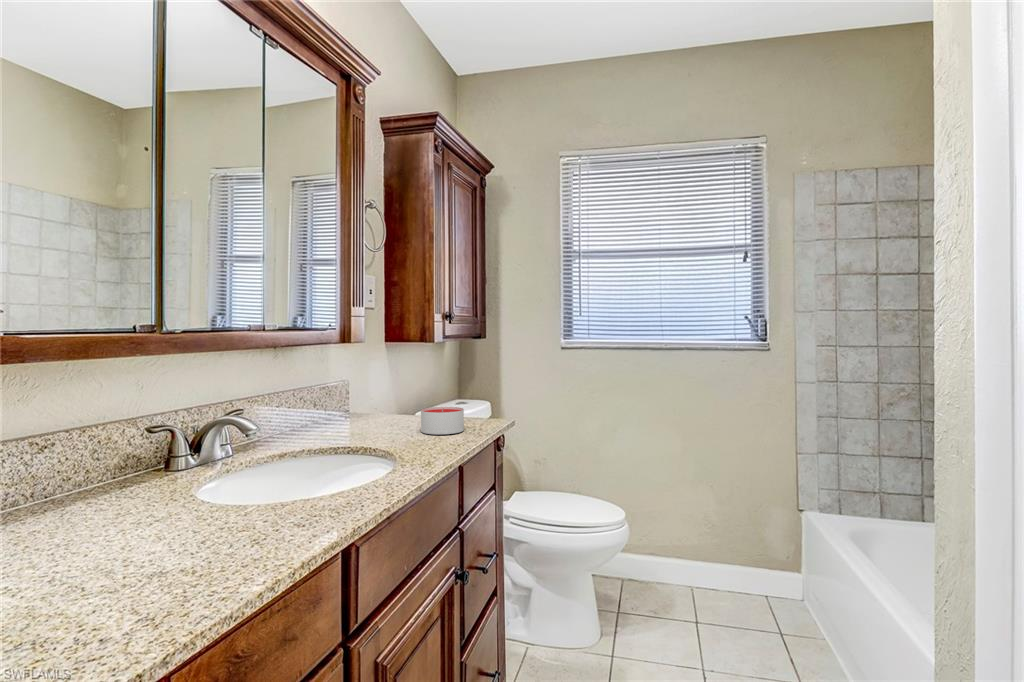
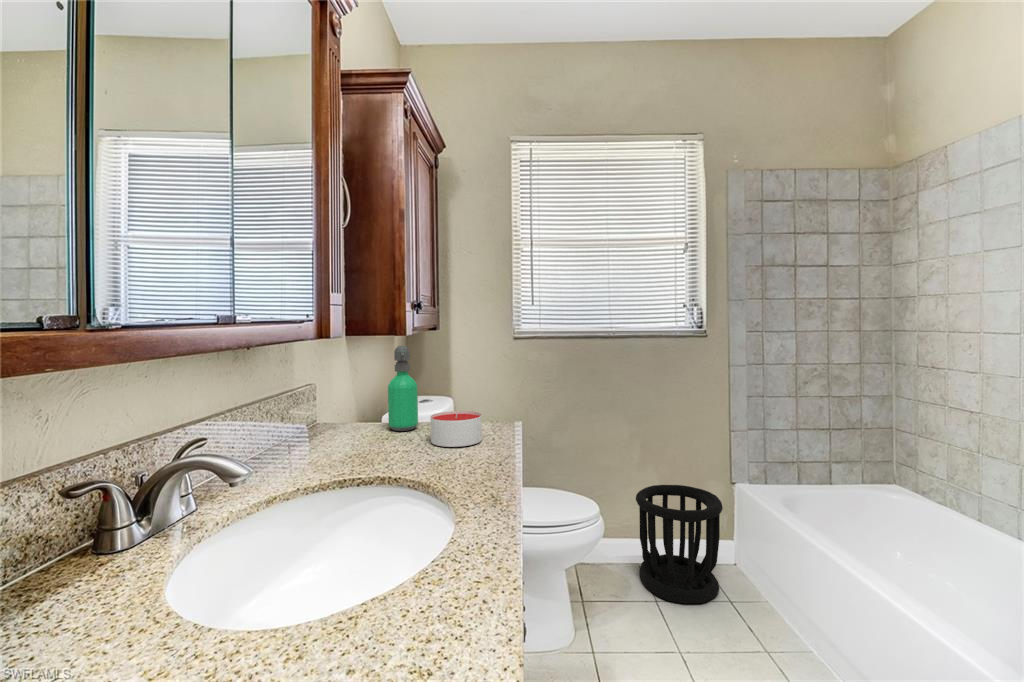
soap dispenser: none [399,351,423,422] -> present [388,346,418,431]
wastebasket: none [677,507,771,634] -> present [636,485,723,603]

